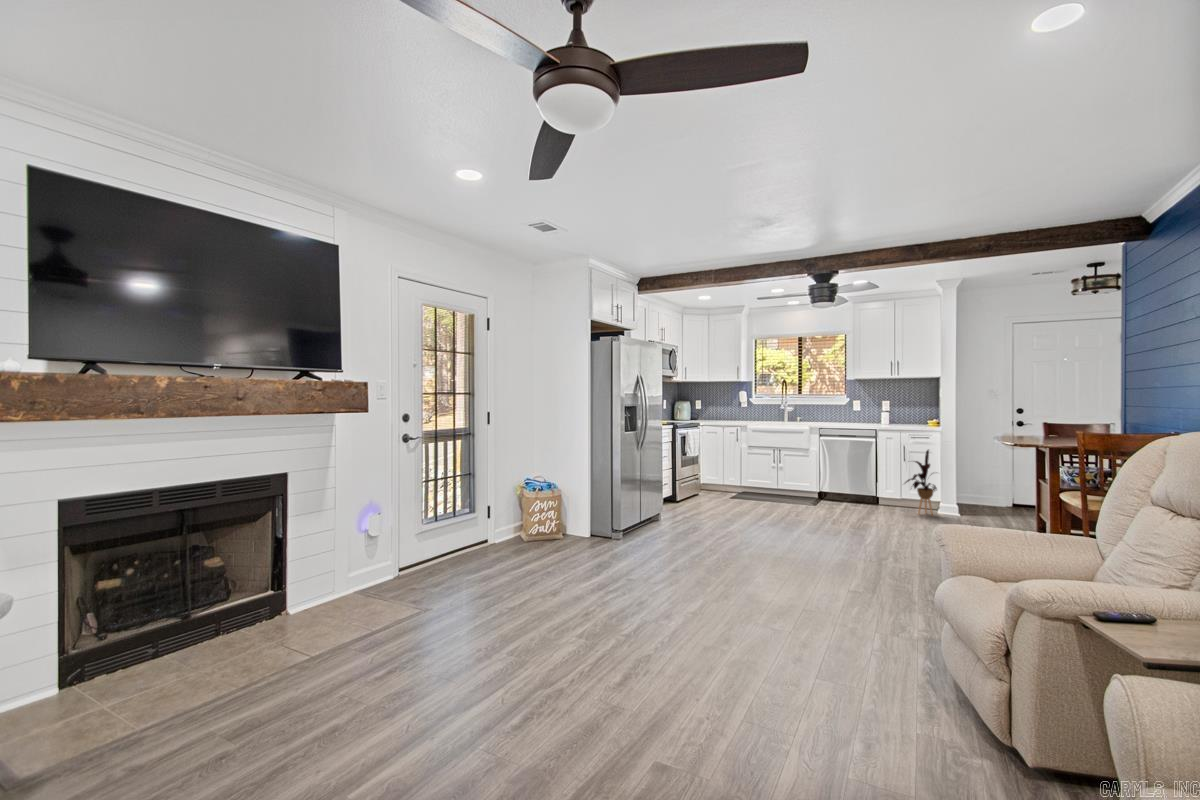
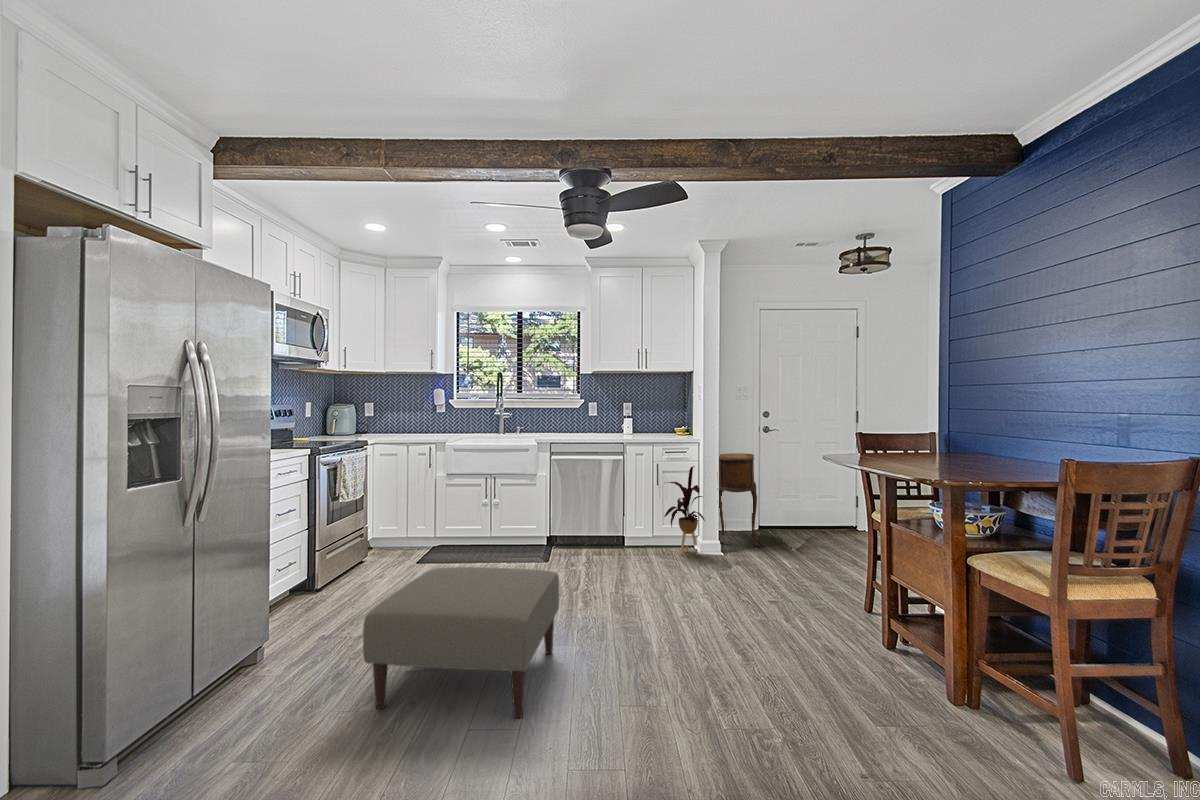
side table: none [959,443,1005,517] -> present [717,453,757,546]
ottoman: none [709,488,803,548] -> present [363,567,559,718]

